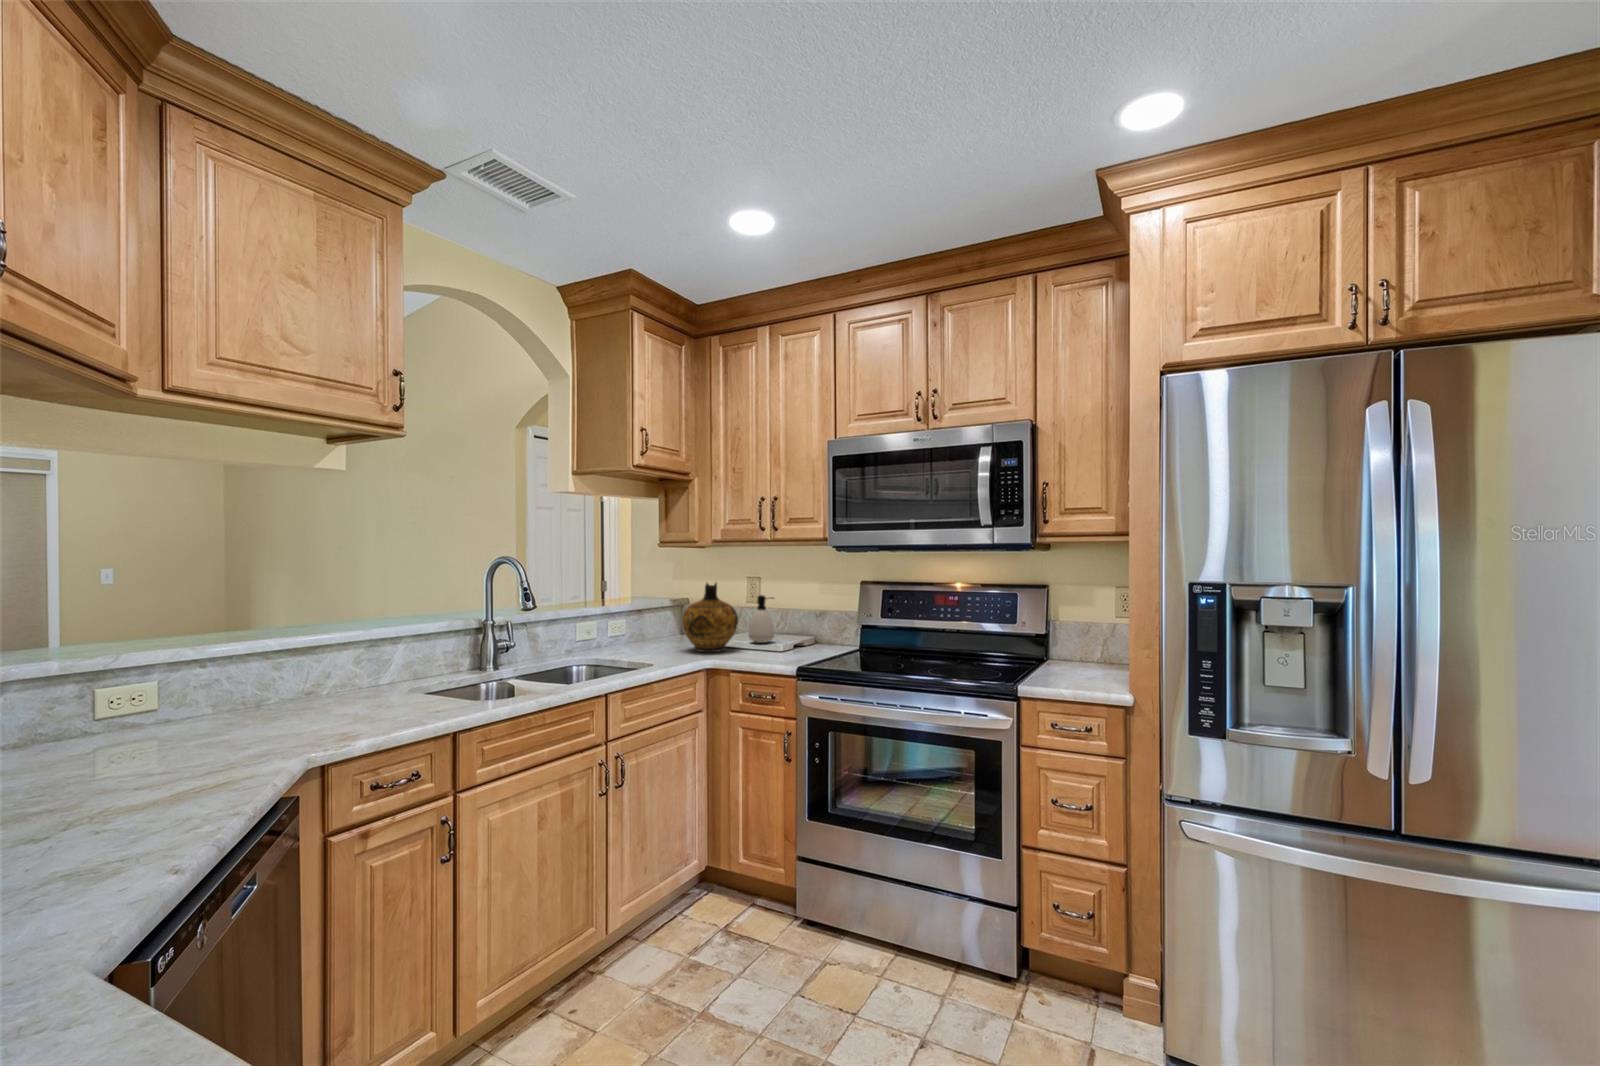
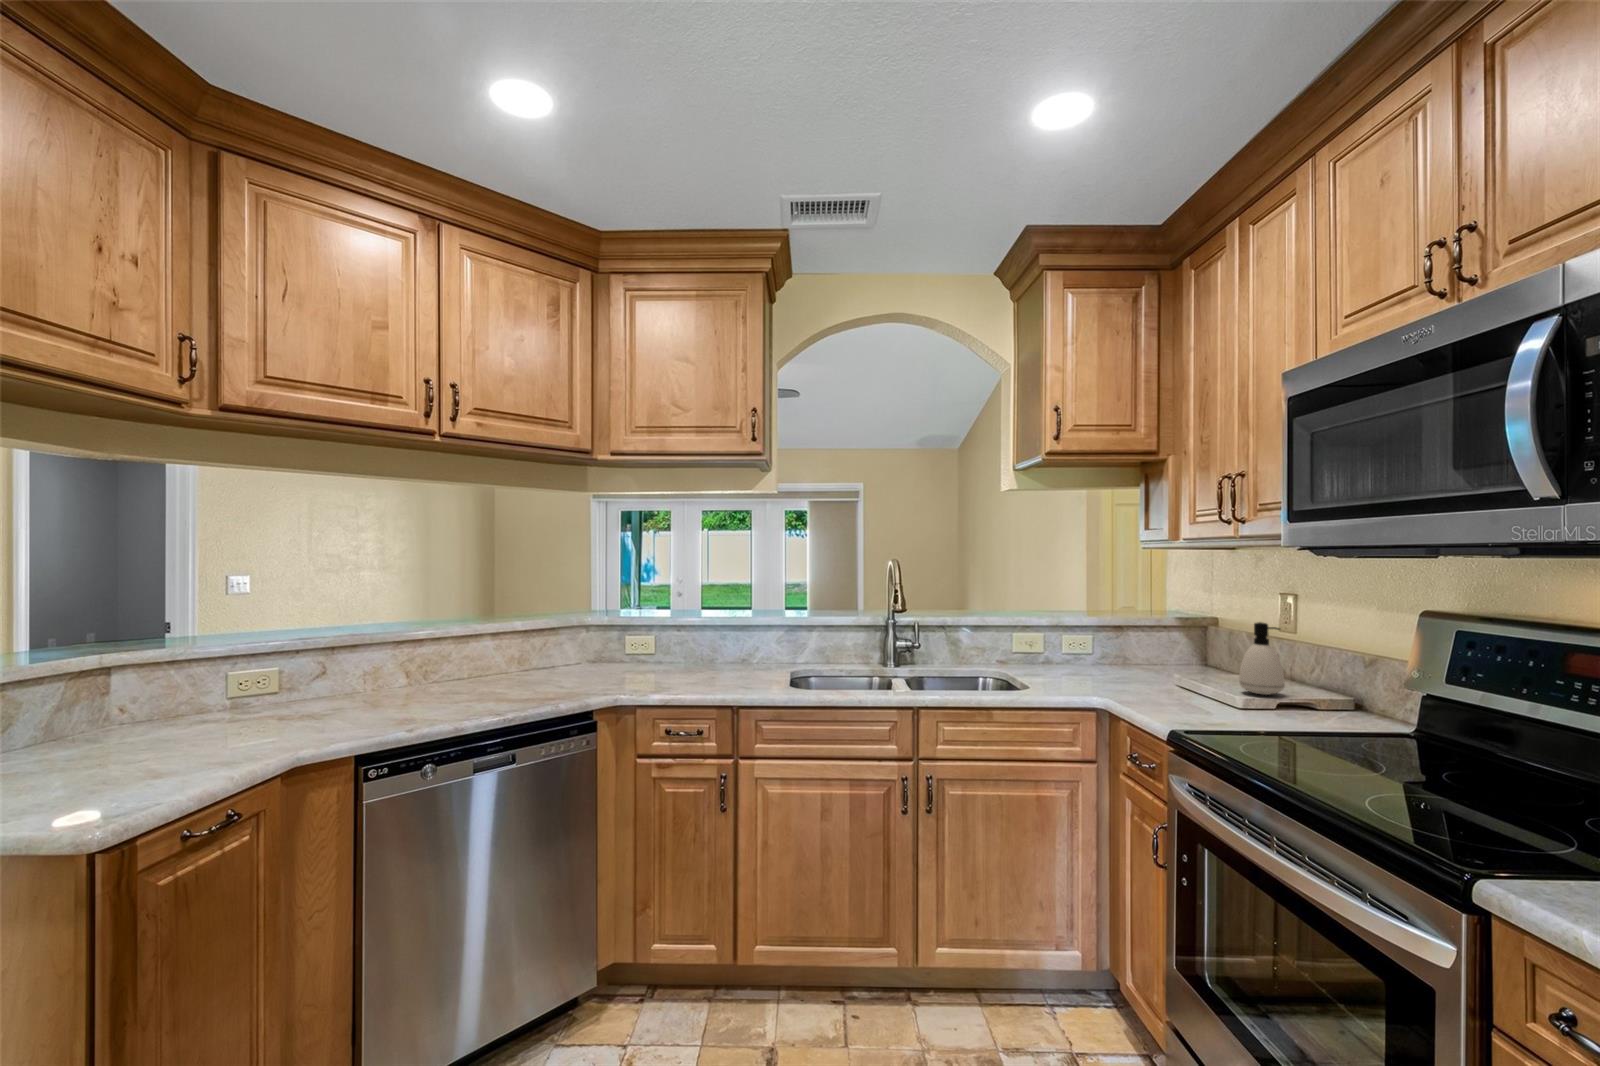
ceramic jug: present [682,583,738,652] -> none [1113,597,1197,693]

